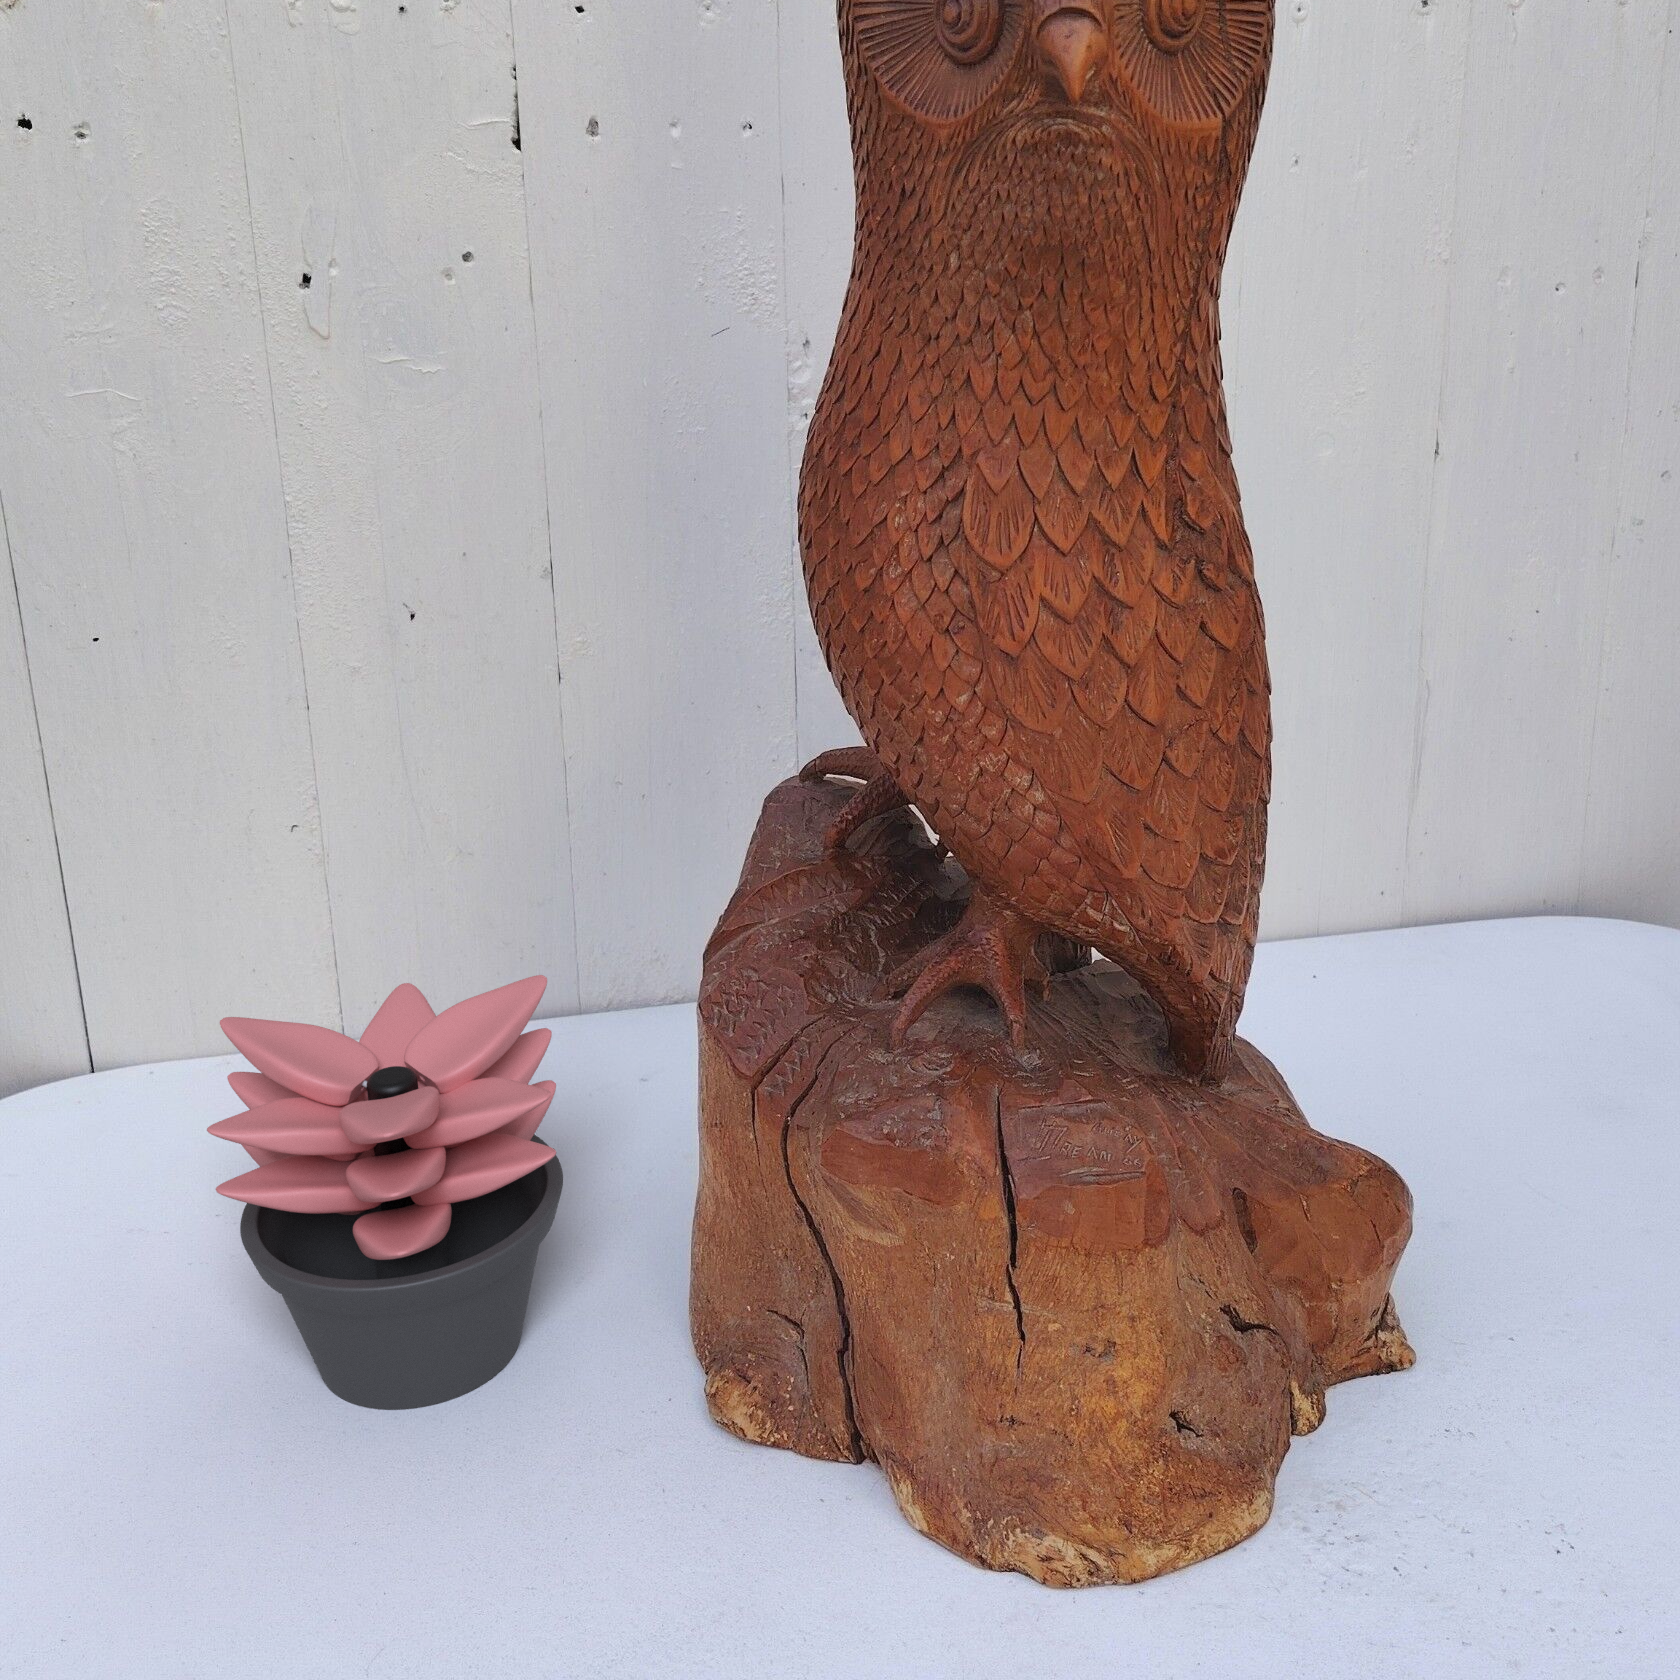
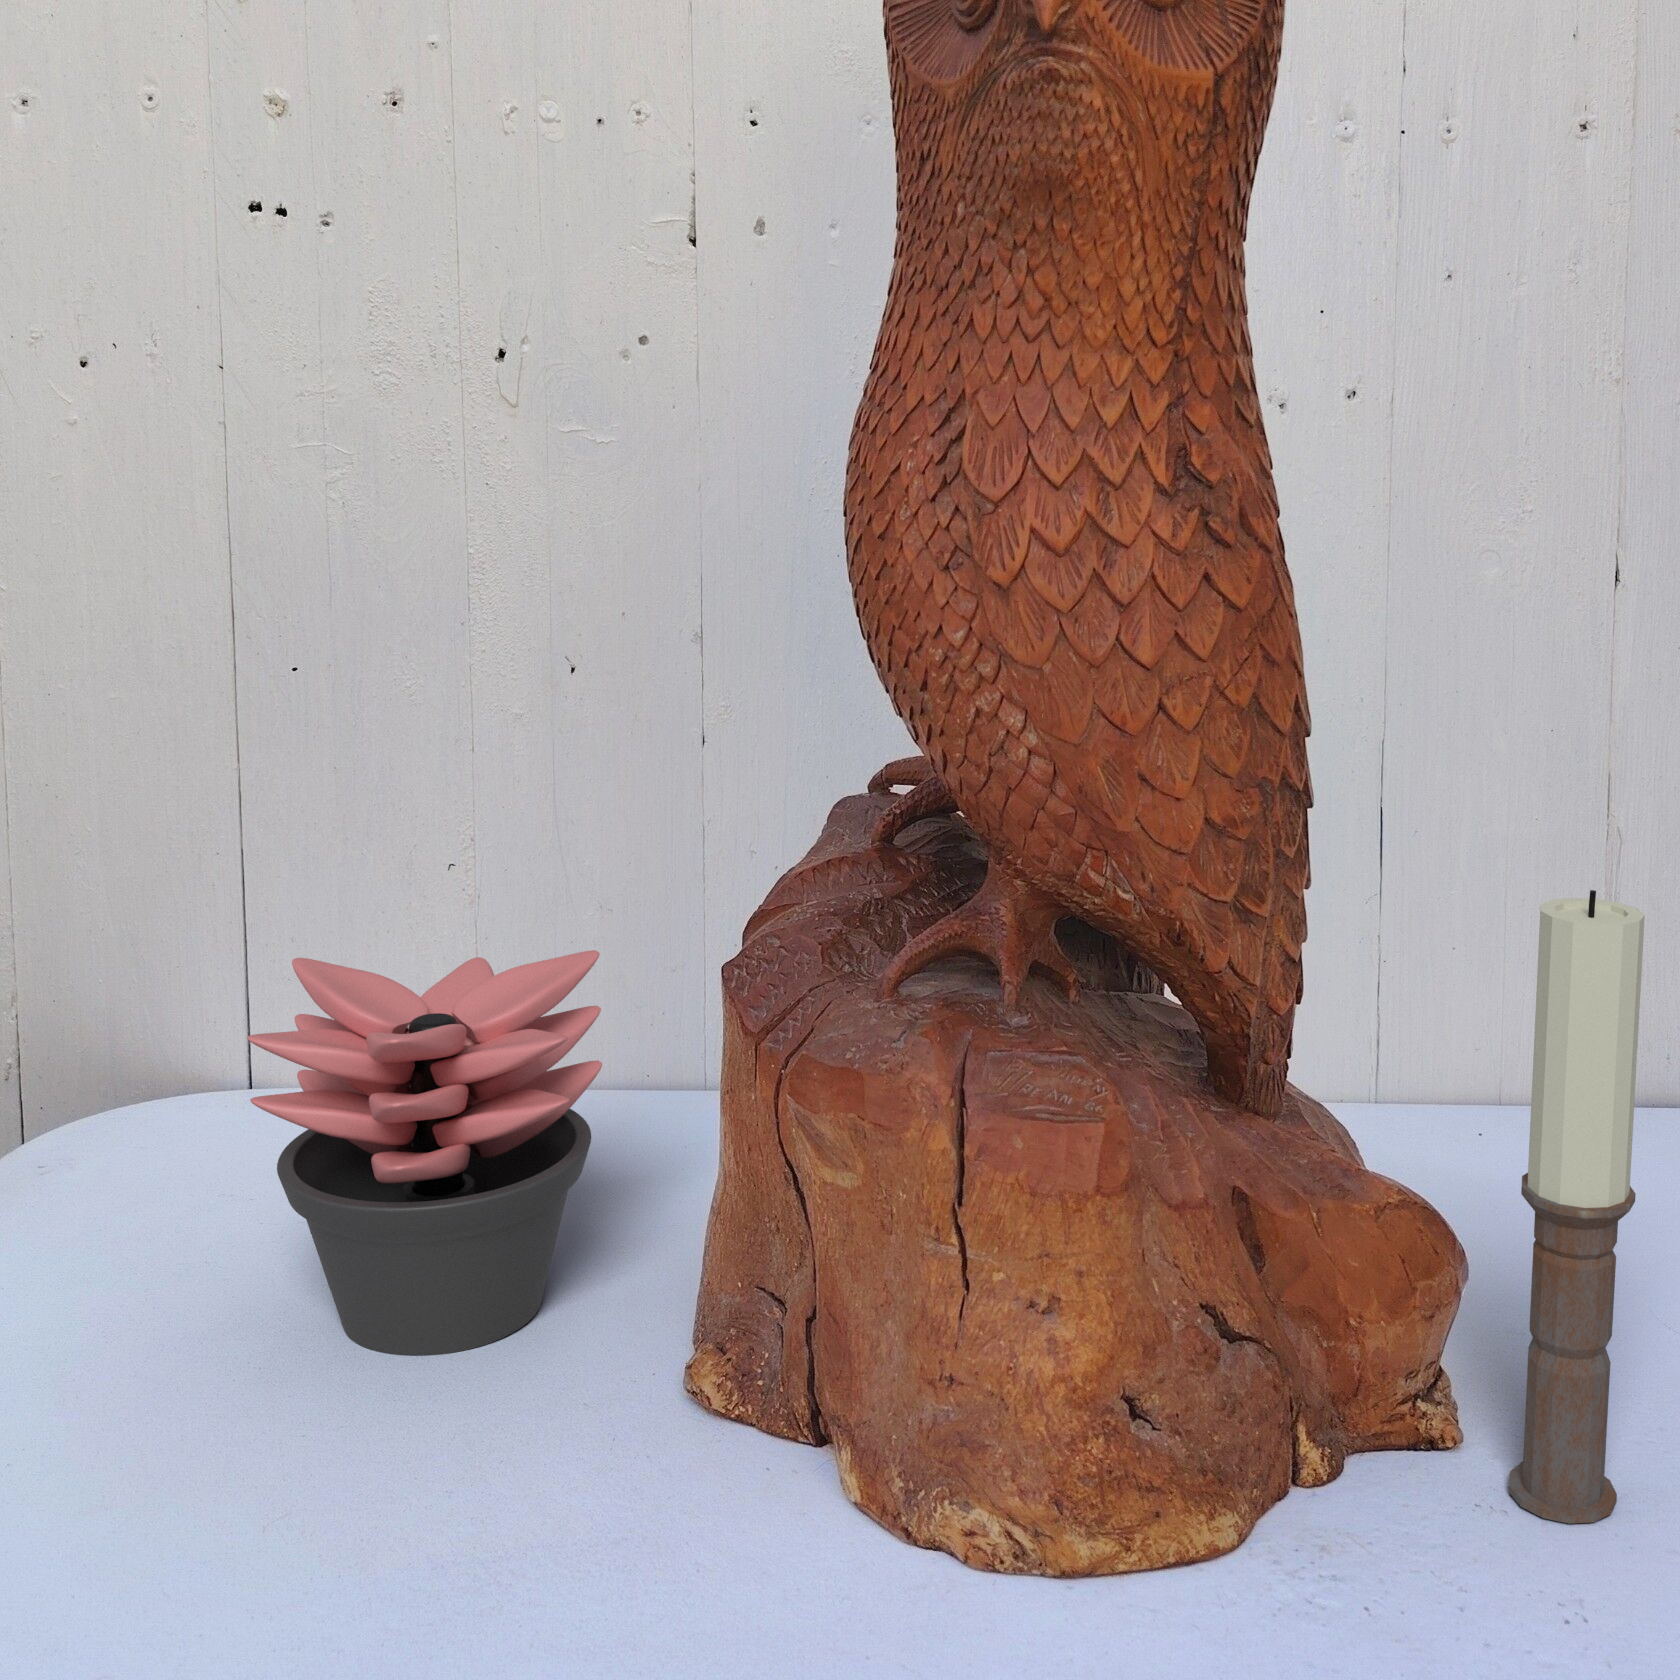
candle: none [1494,914,1638,1459] -> present [1509,890,1645,1524]

